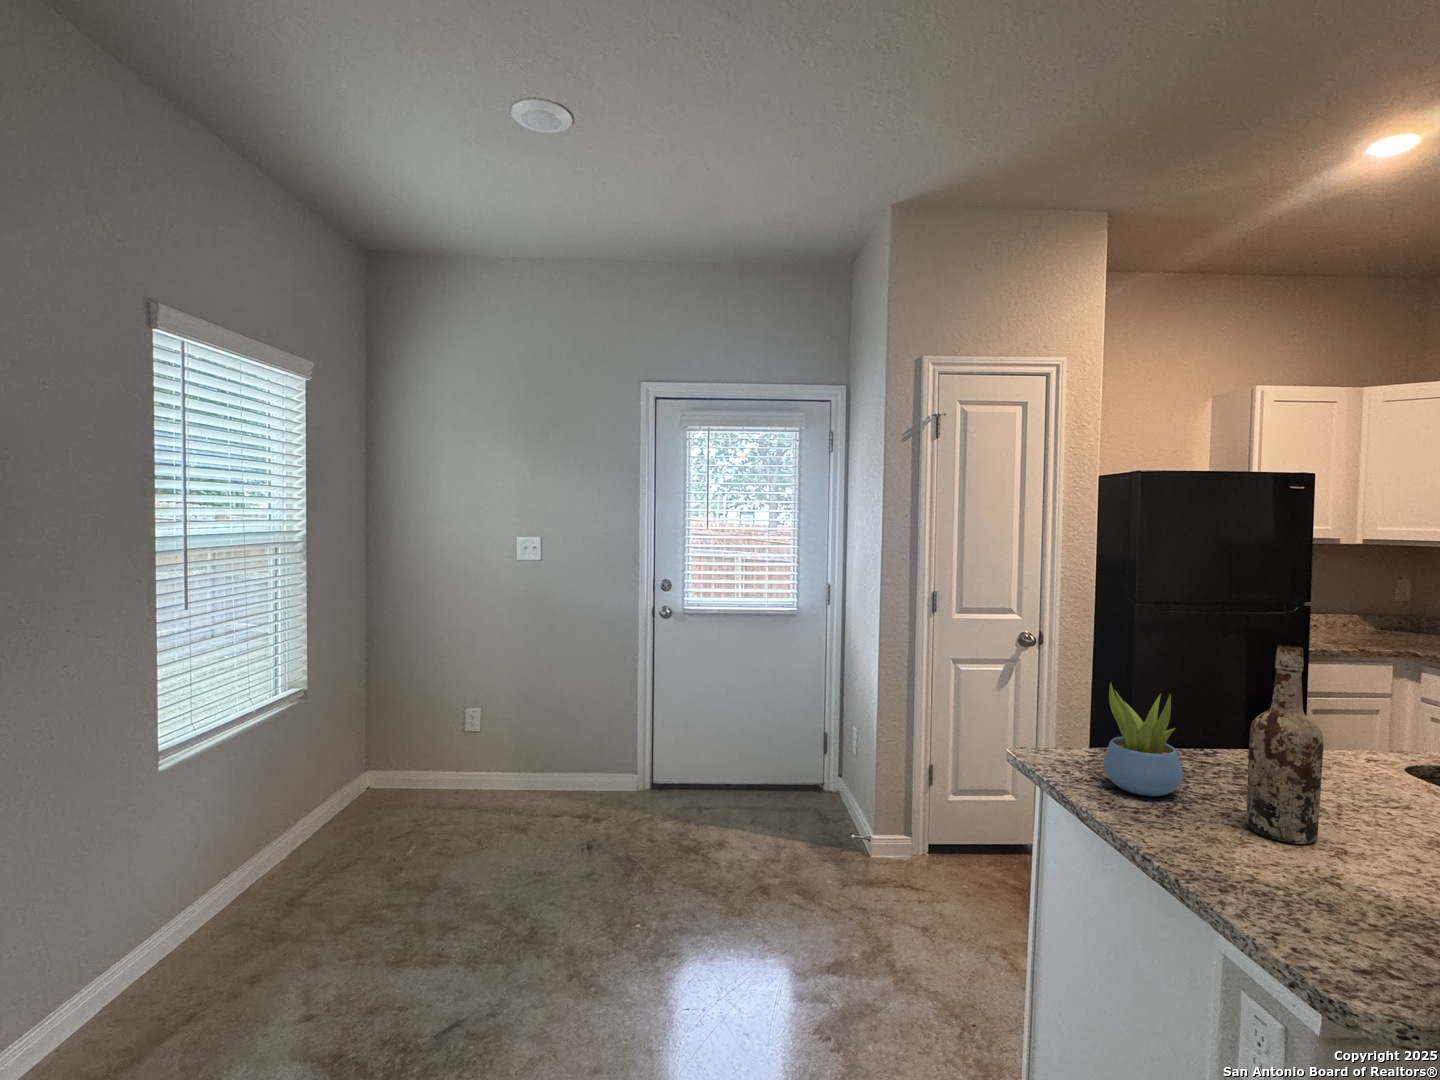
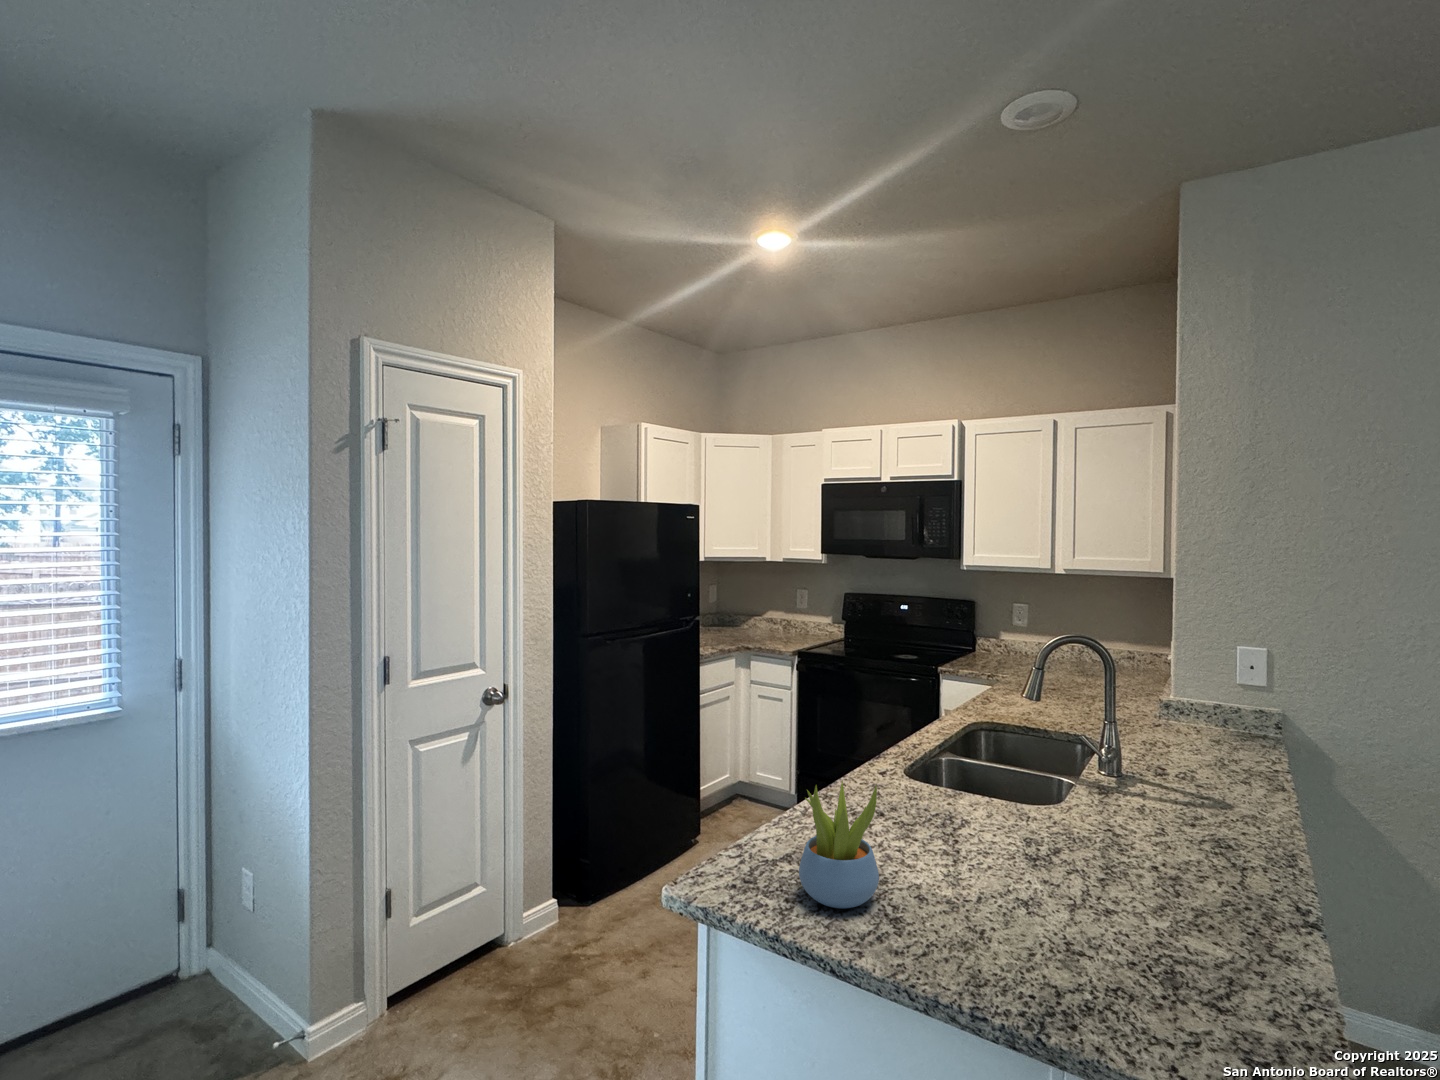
wine bottle: present [1246,645,1324,844] -> none [948,713,1011,916]

